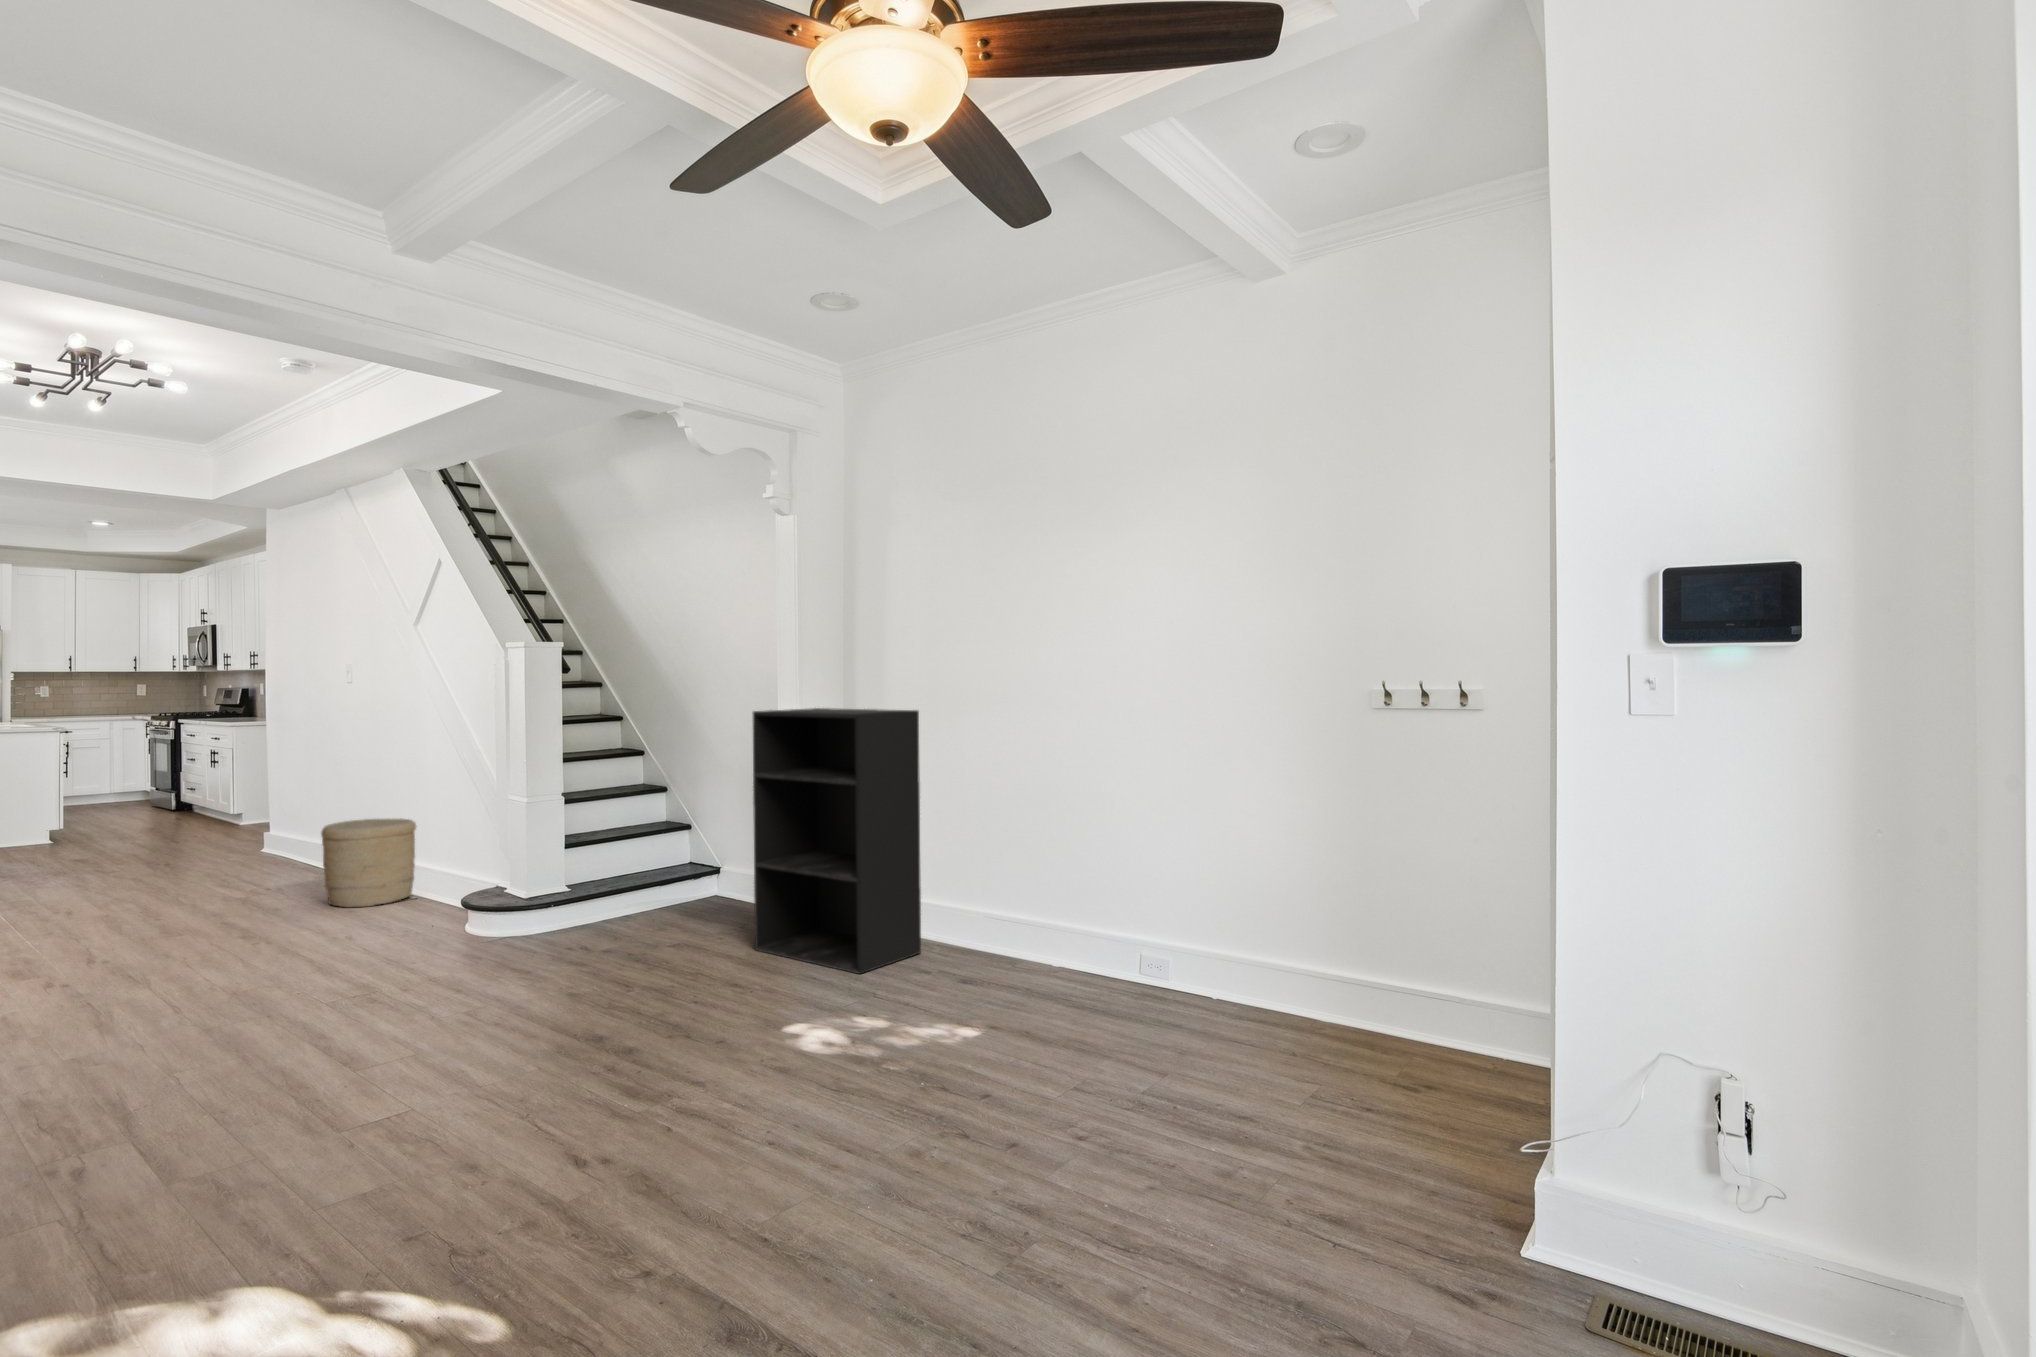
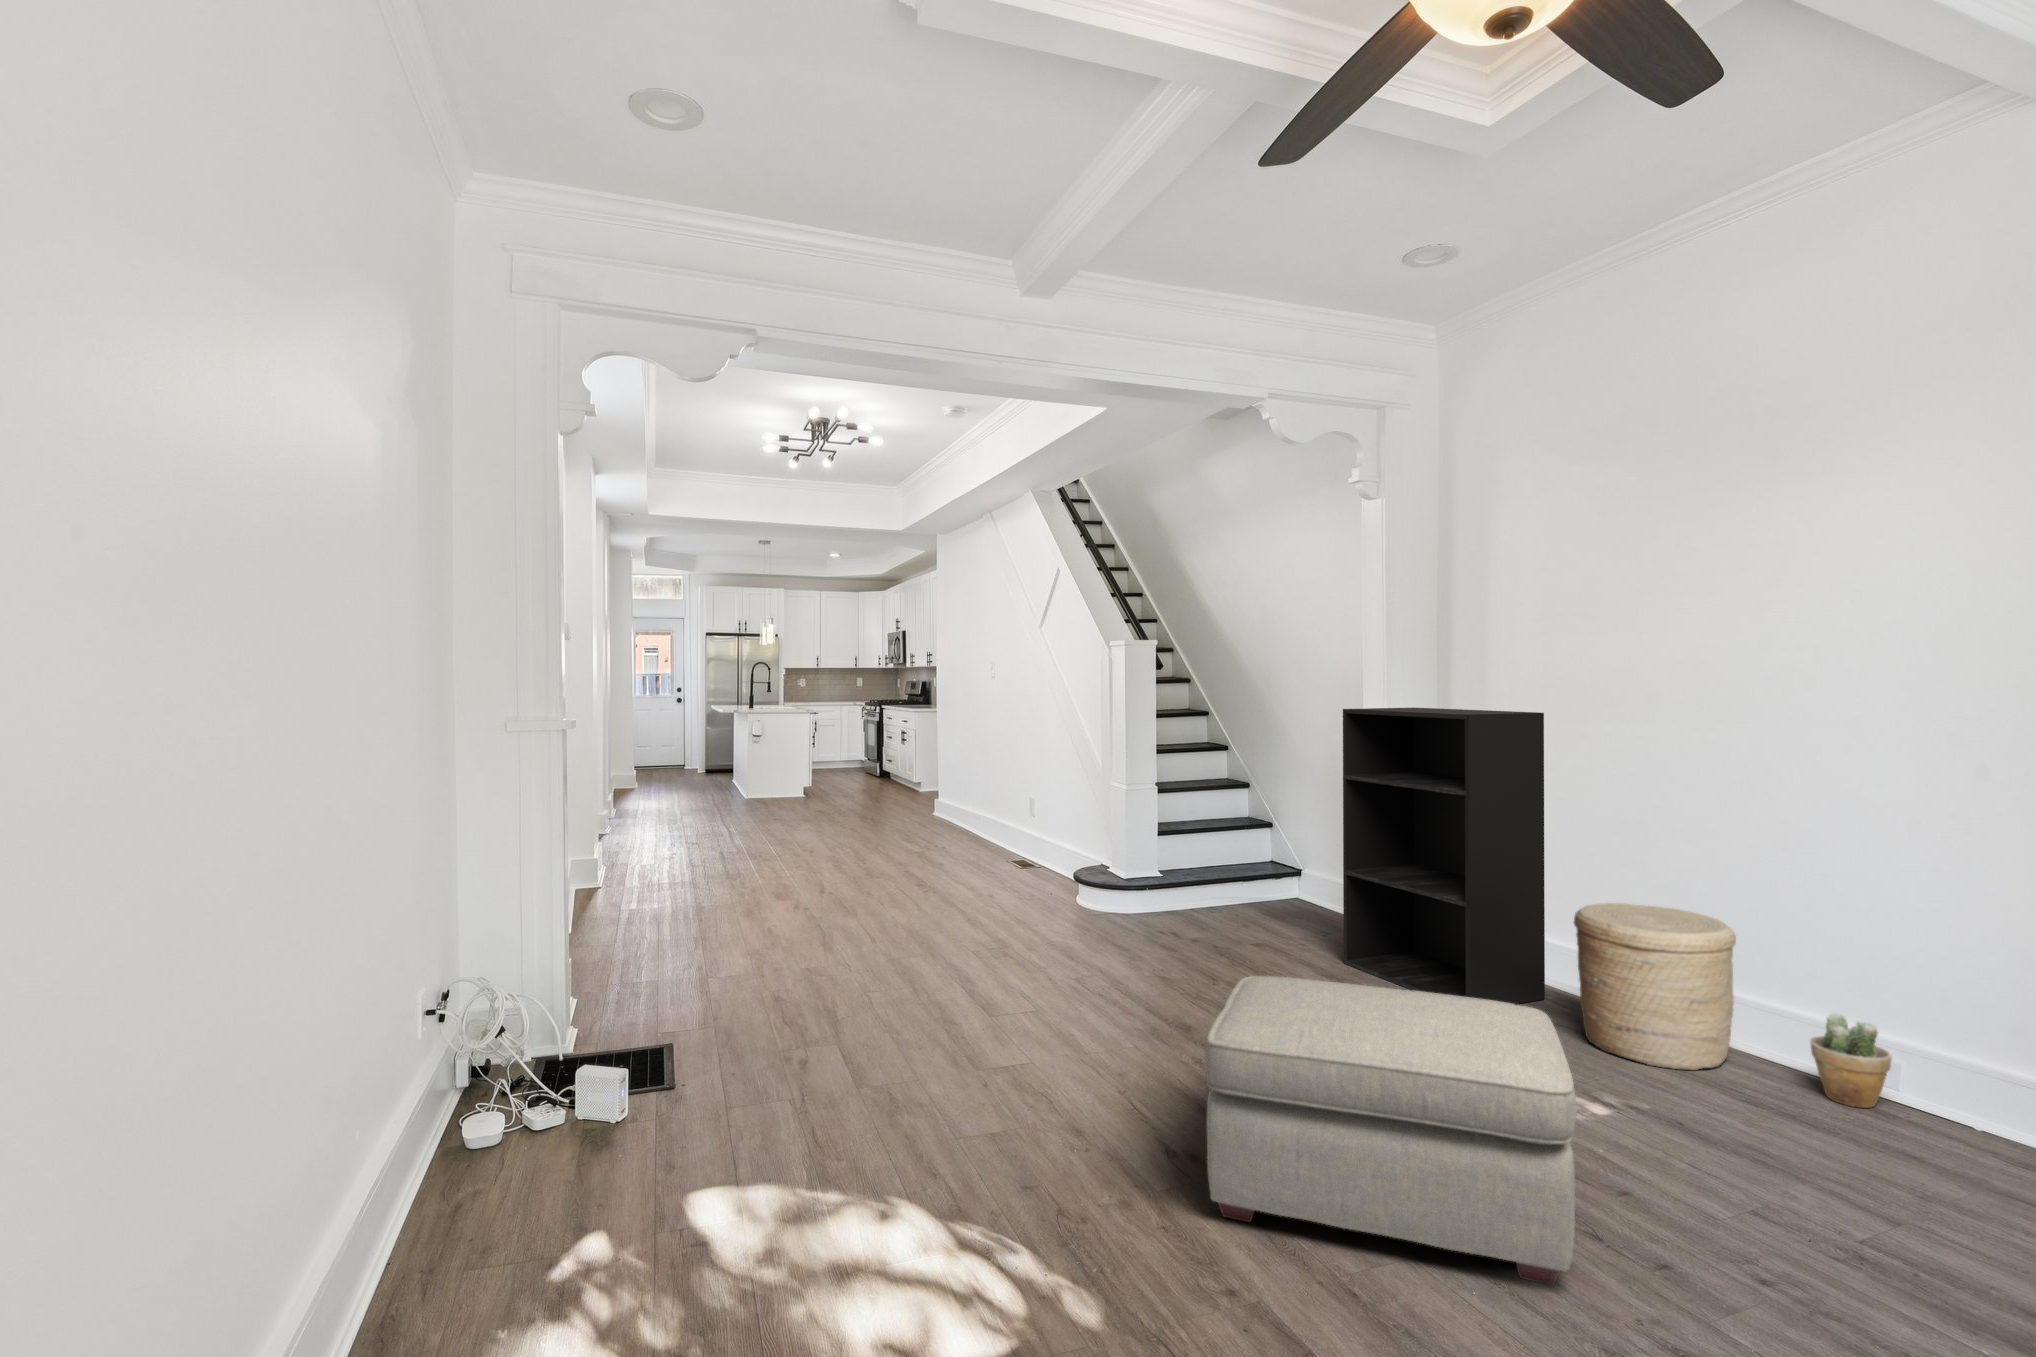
woven basket: present [321,819,416,907] -> present [1574,903,1736,1070]
potted plant: none [1091,927,1137,993] -> present [1810,1013,1892,1108]
ottoman: none [612,953,917,1187] -> present [1205,976,1577,1285]

